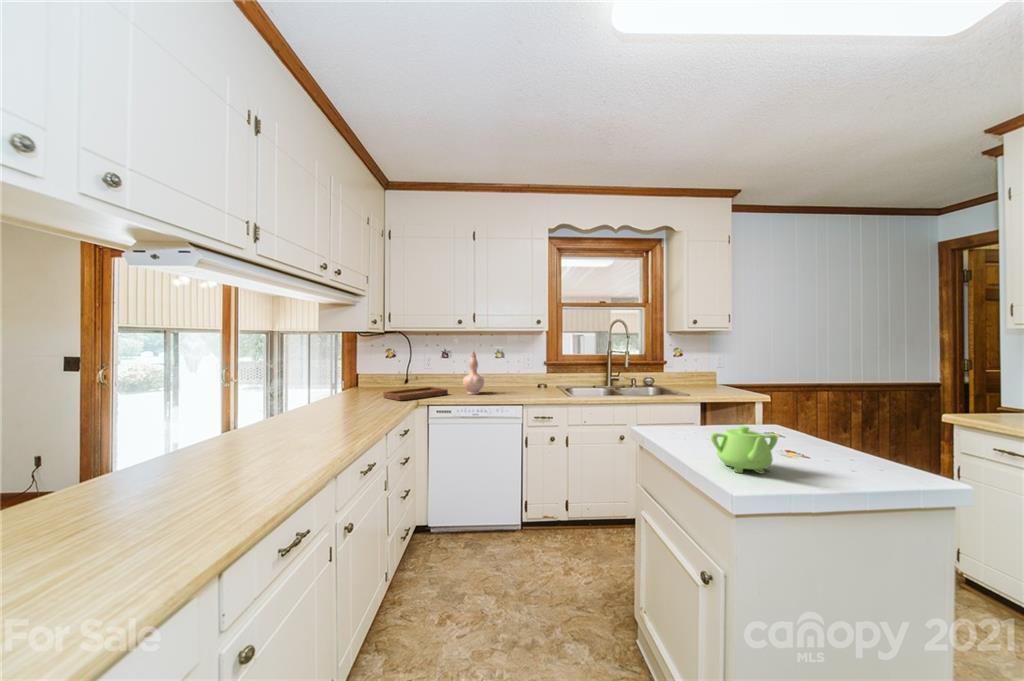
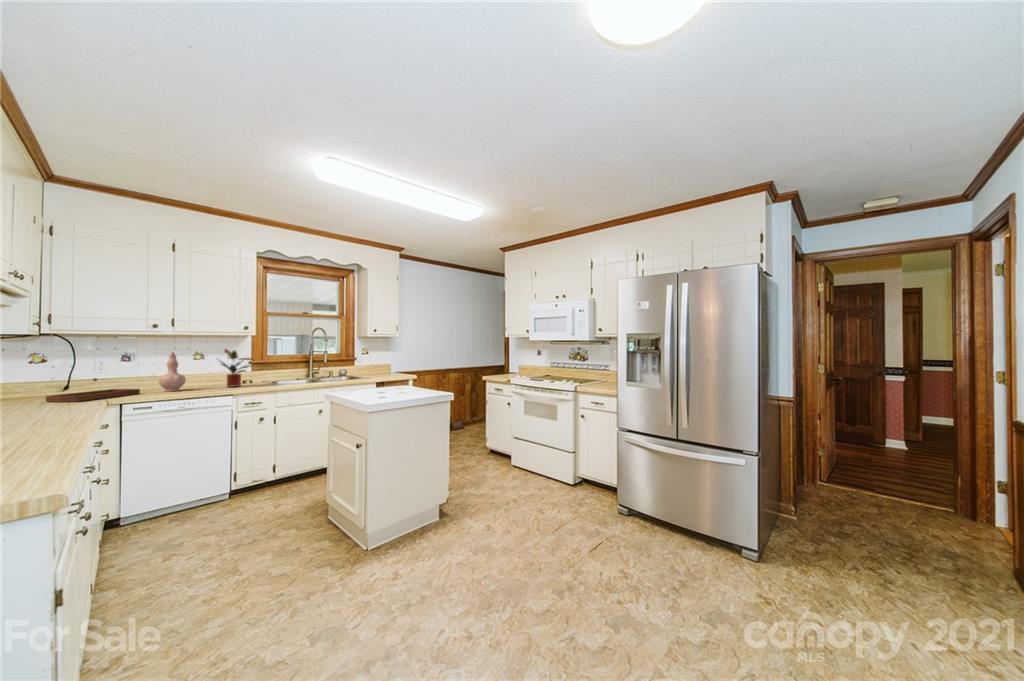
potted plant: none [510,347,547,393] -> present [221,349,252,387]
teapot: present [711,426,778,474] -> none [365,378,395,399]

